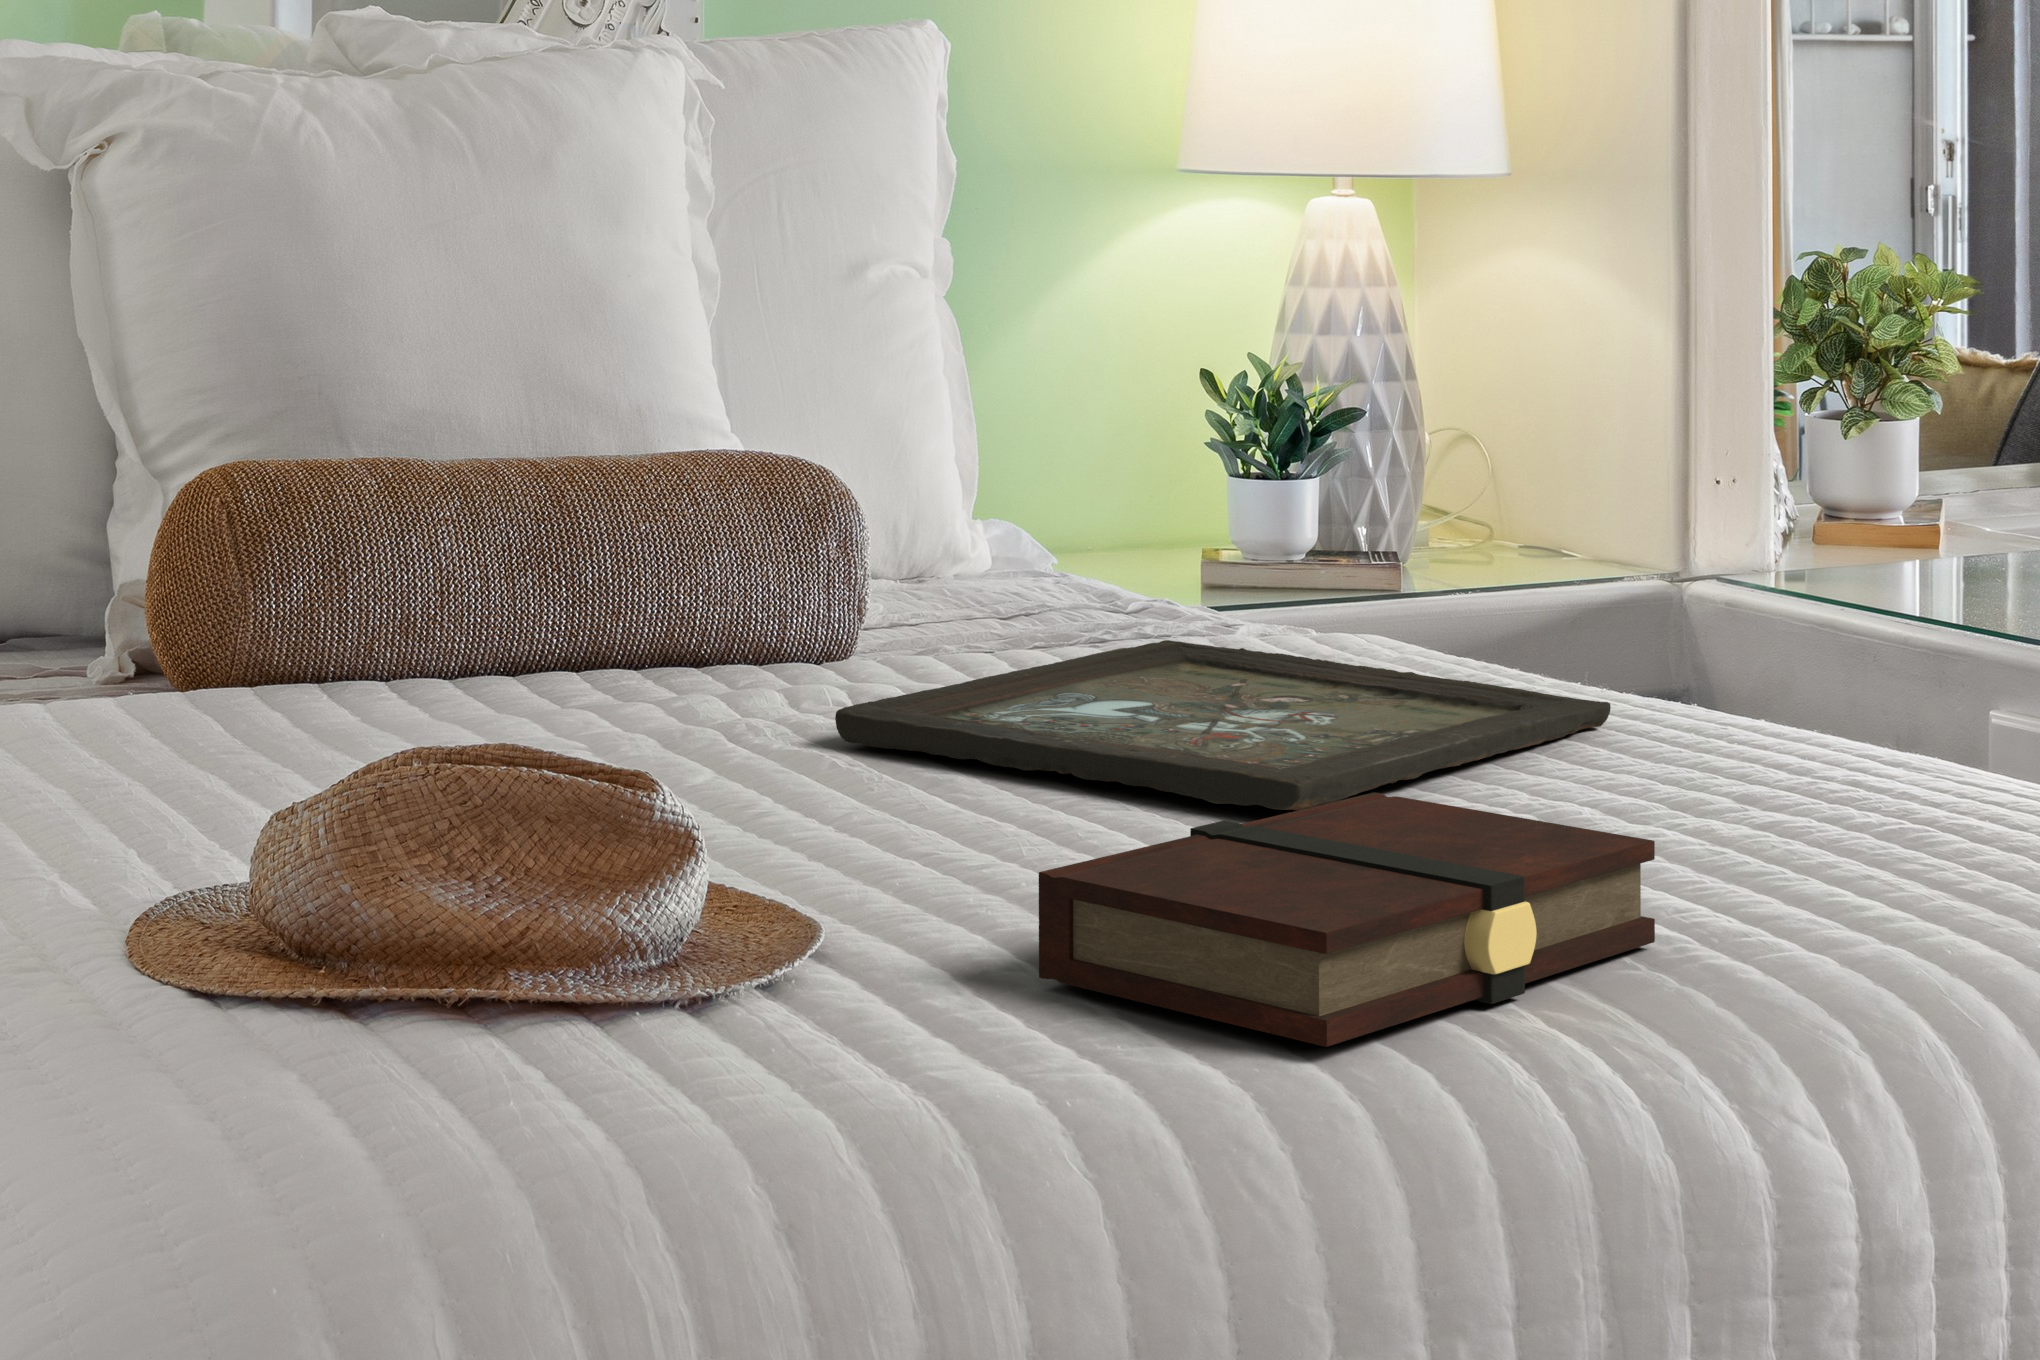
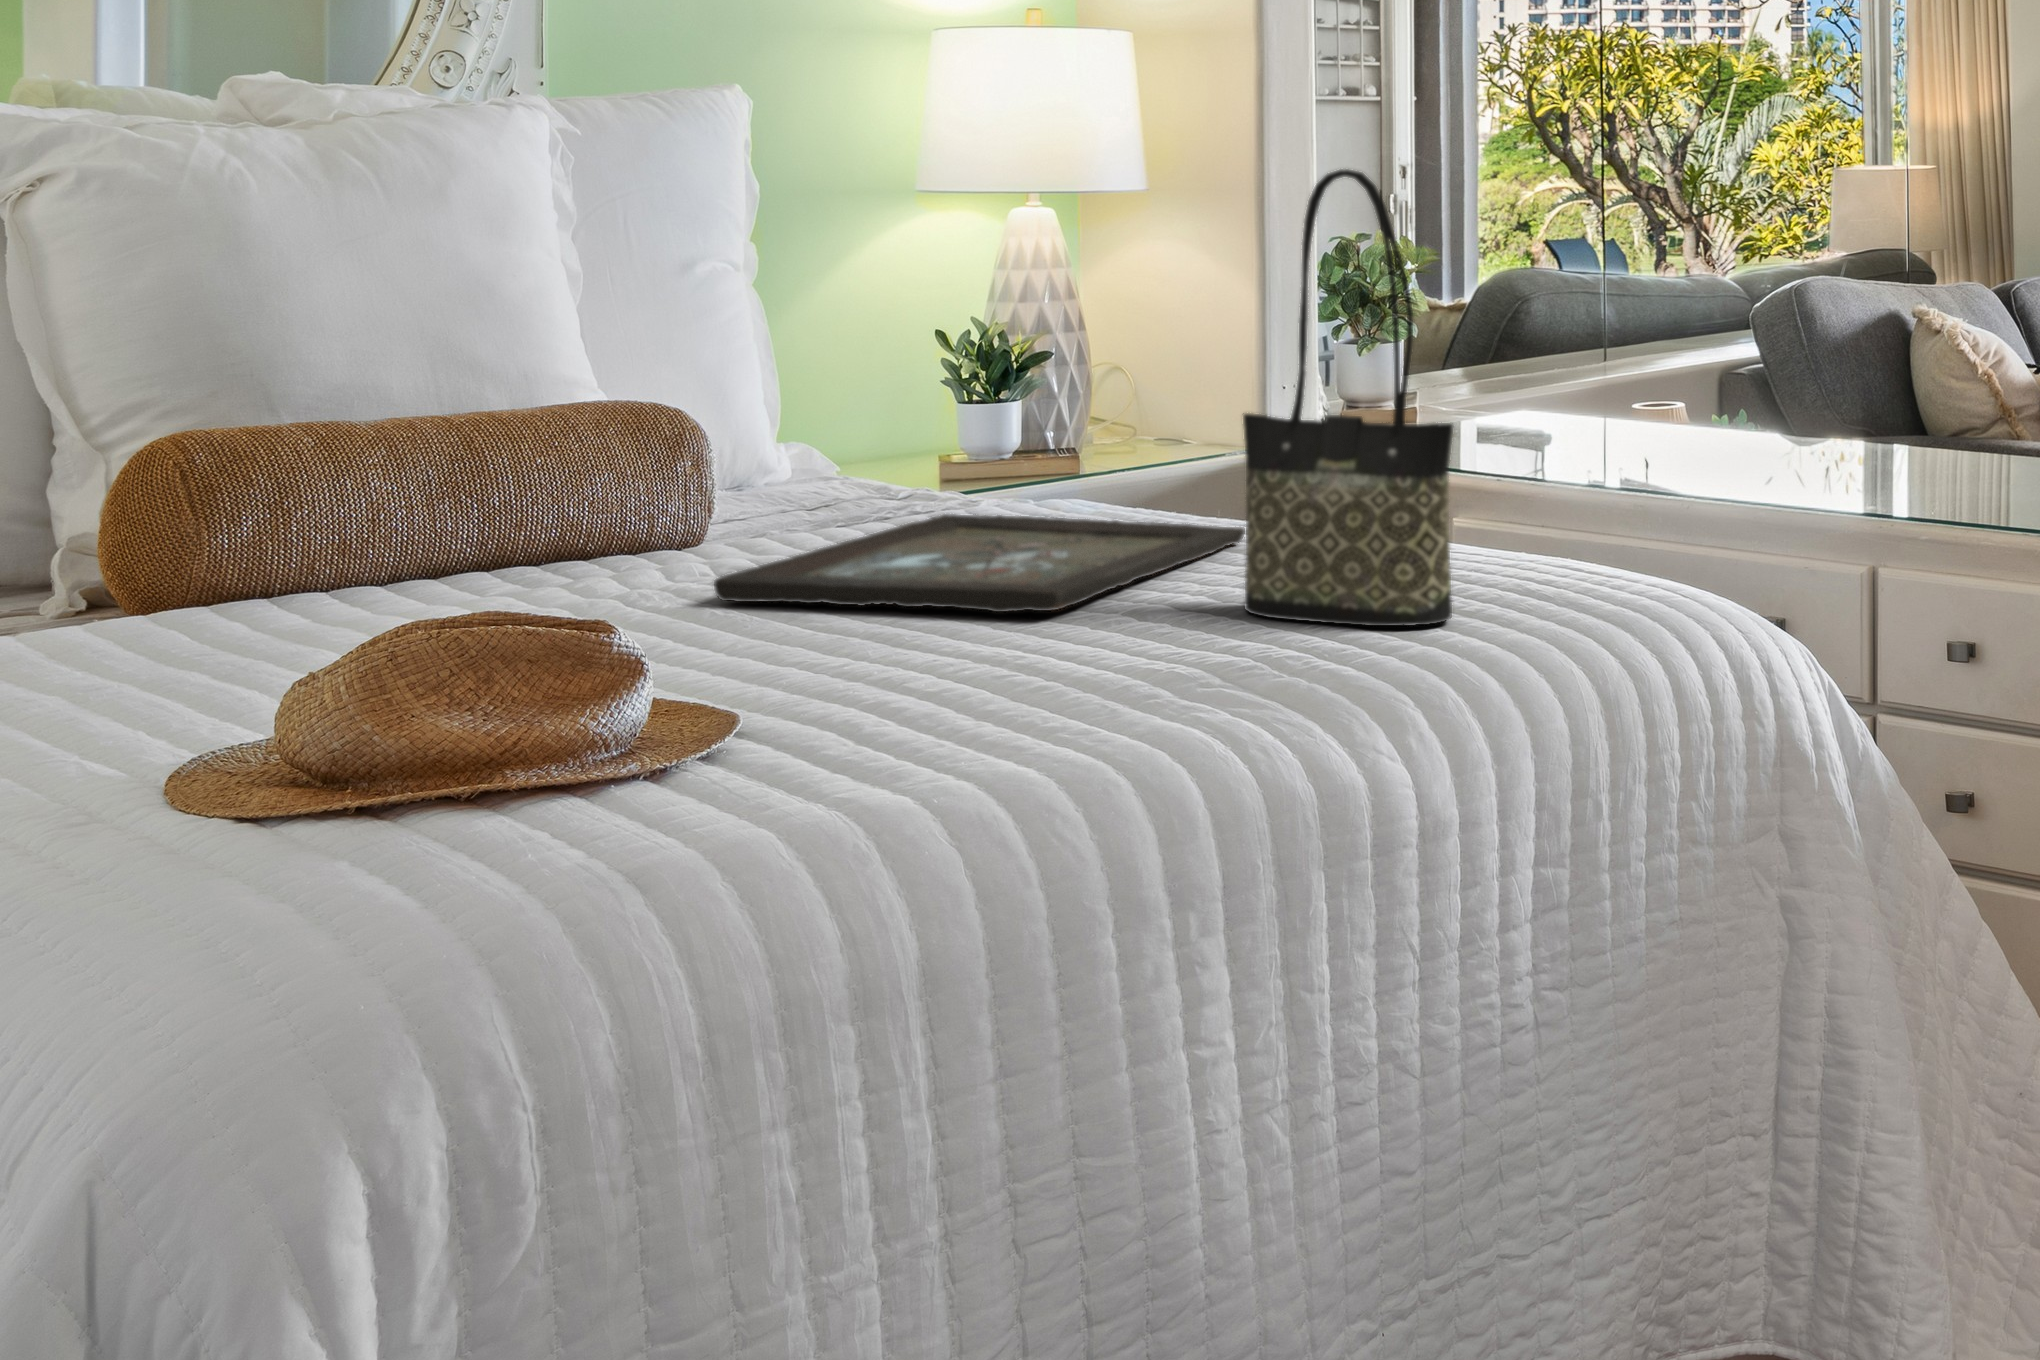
tote bag: none [1593,139,1953,906] -> present [1243,169,1454,626]
book: present [1039,792,1655,1047] -> none [903,590,1289,741]

